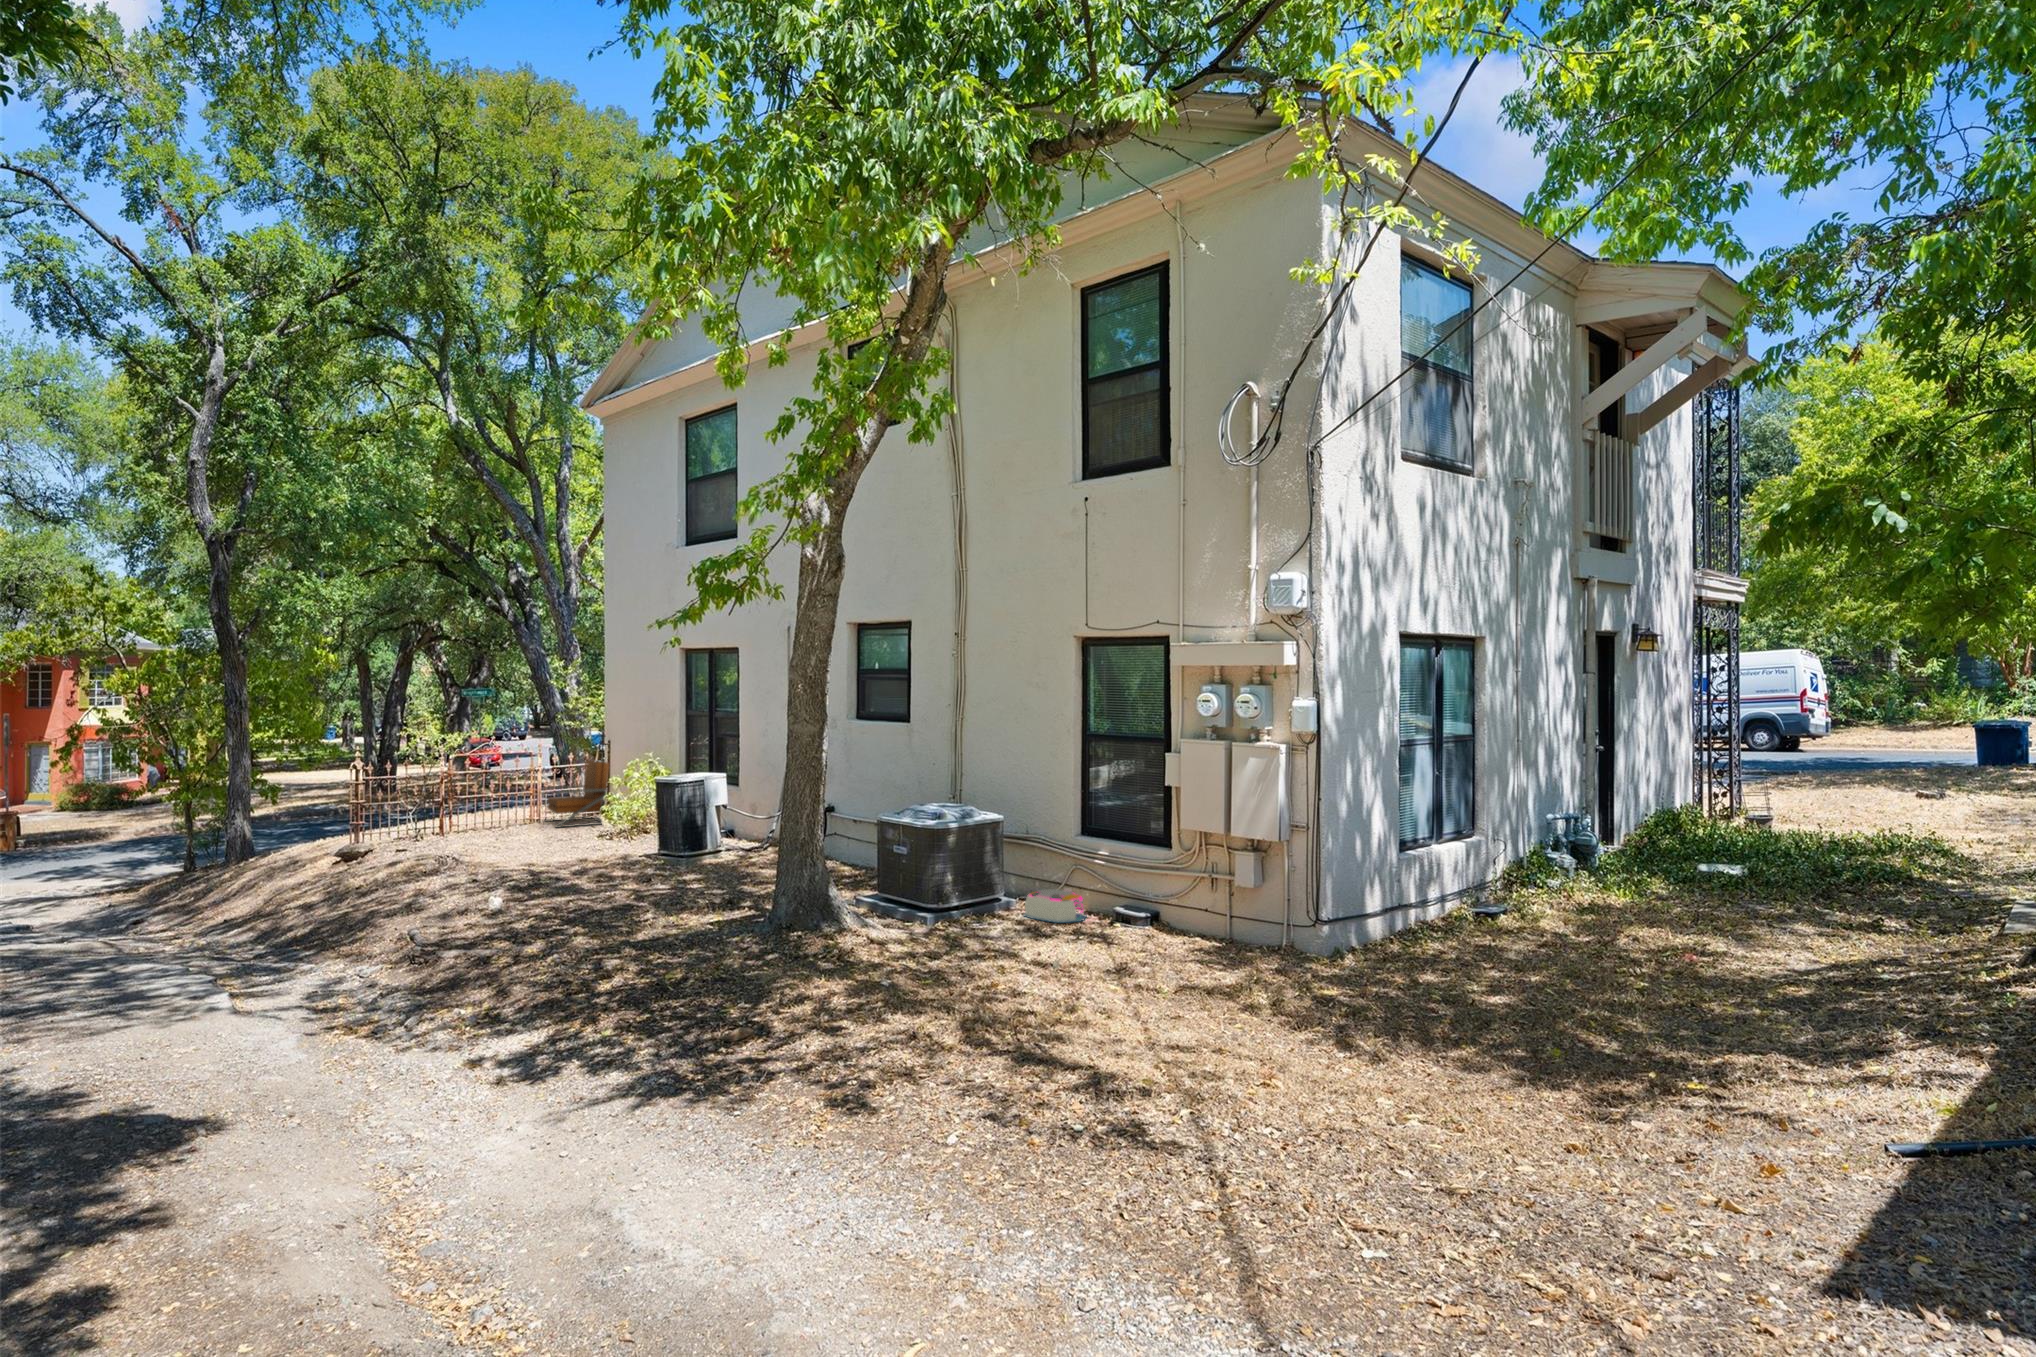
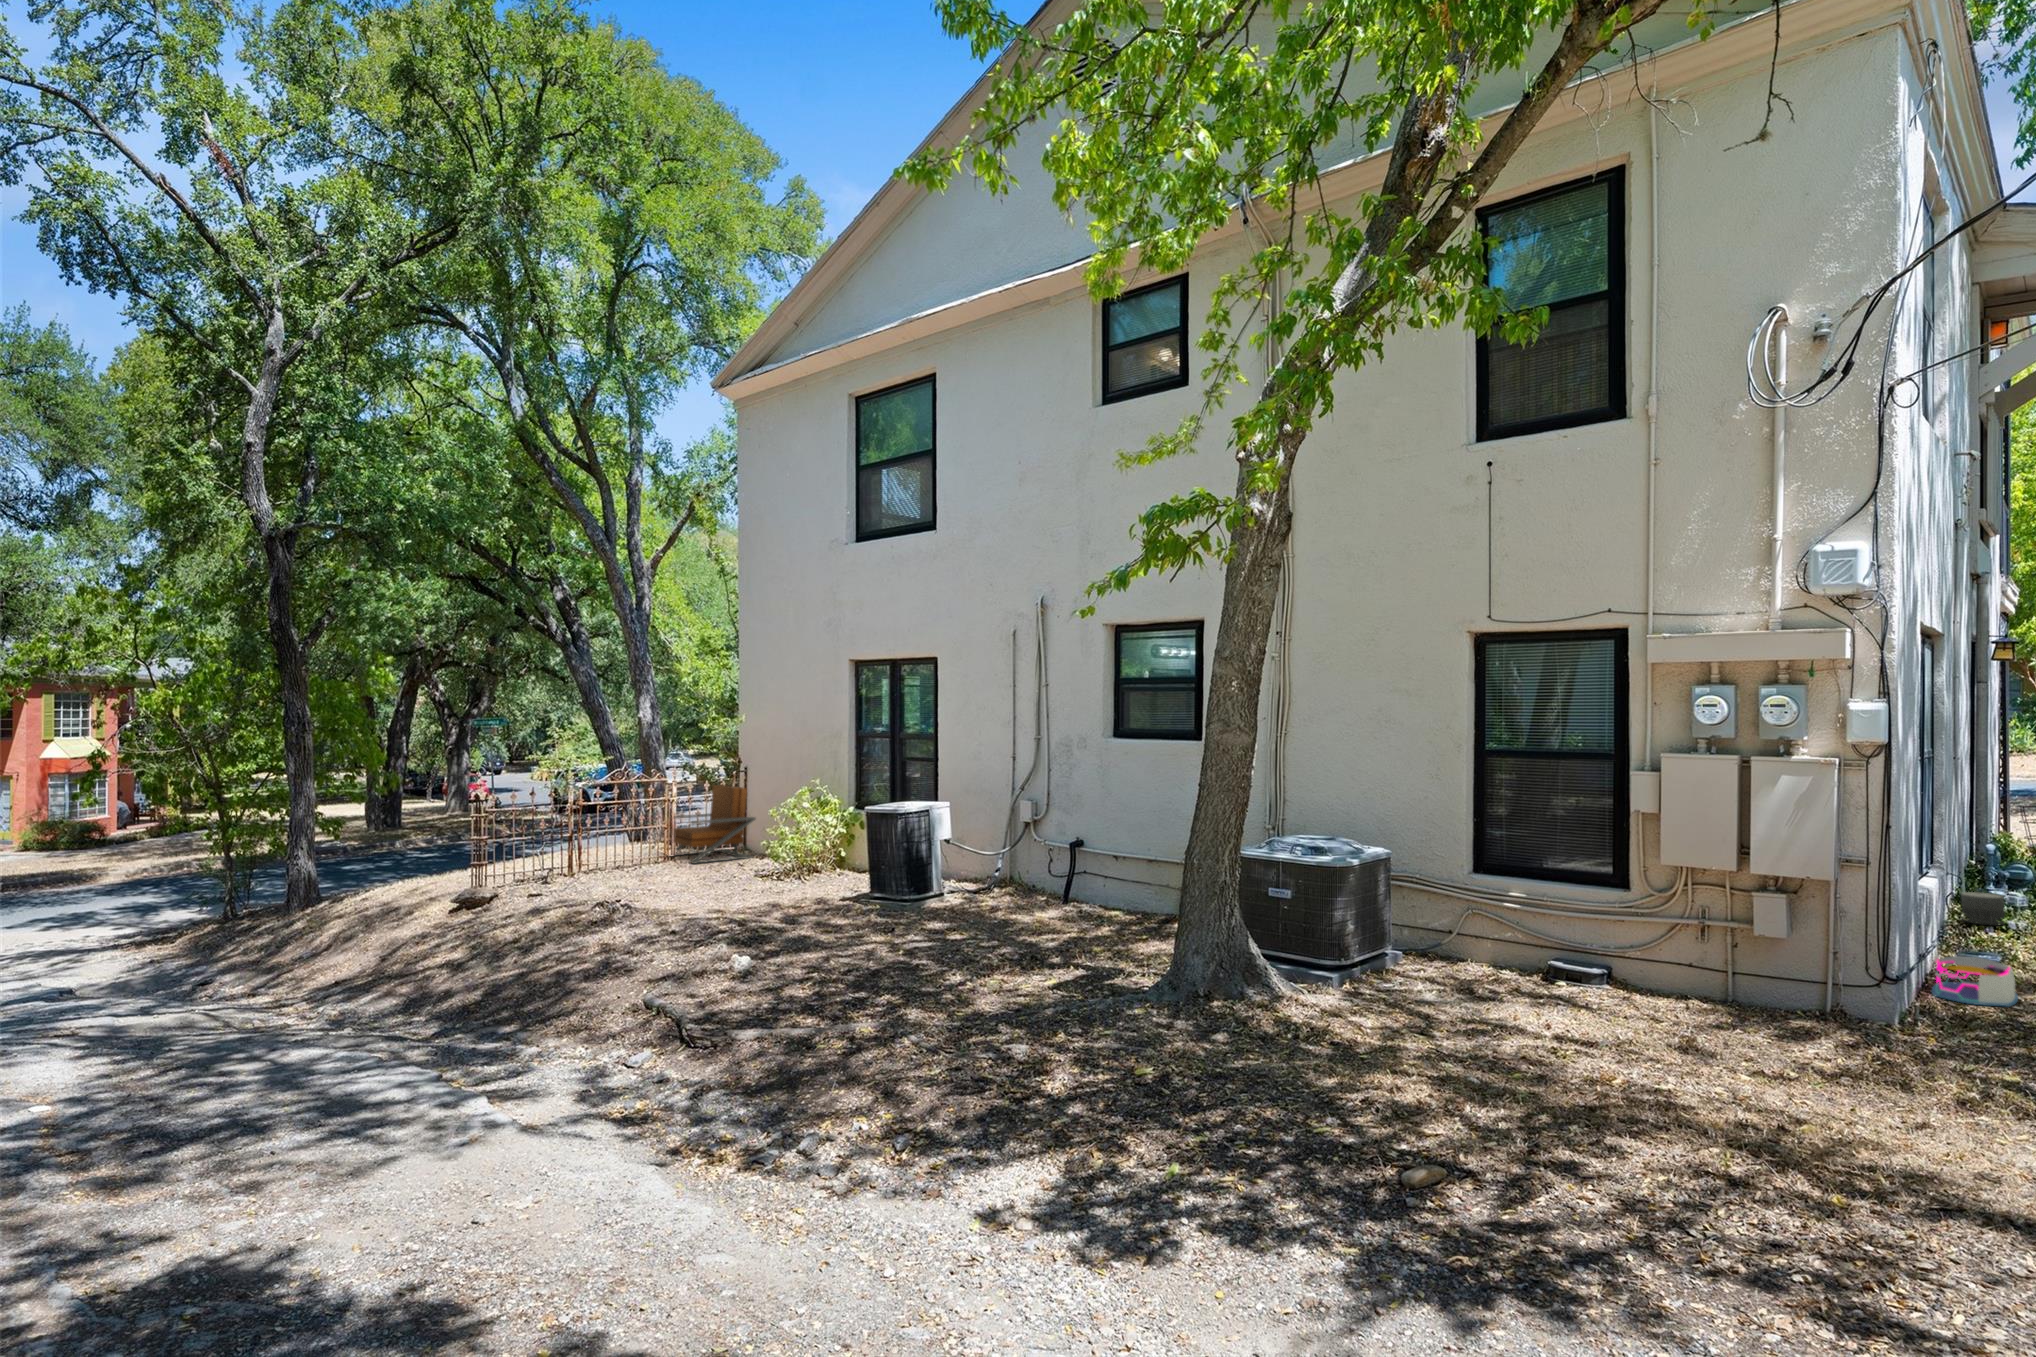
planter: none [1542,863,1572,891] -> present [1961,892,2005,926]
storage bin: present [1024,888,1086,923] -> present [1932,955,2018,1006]

